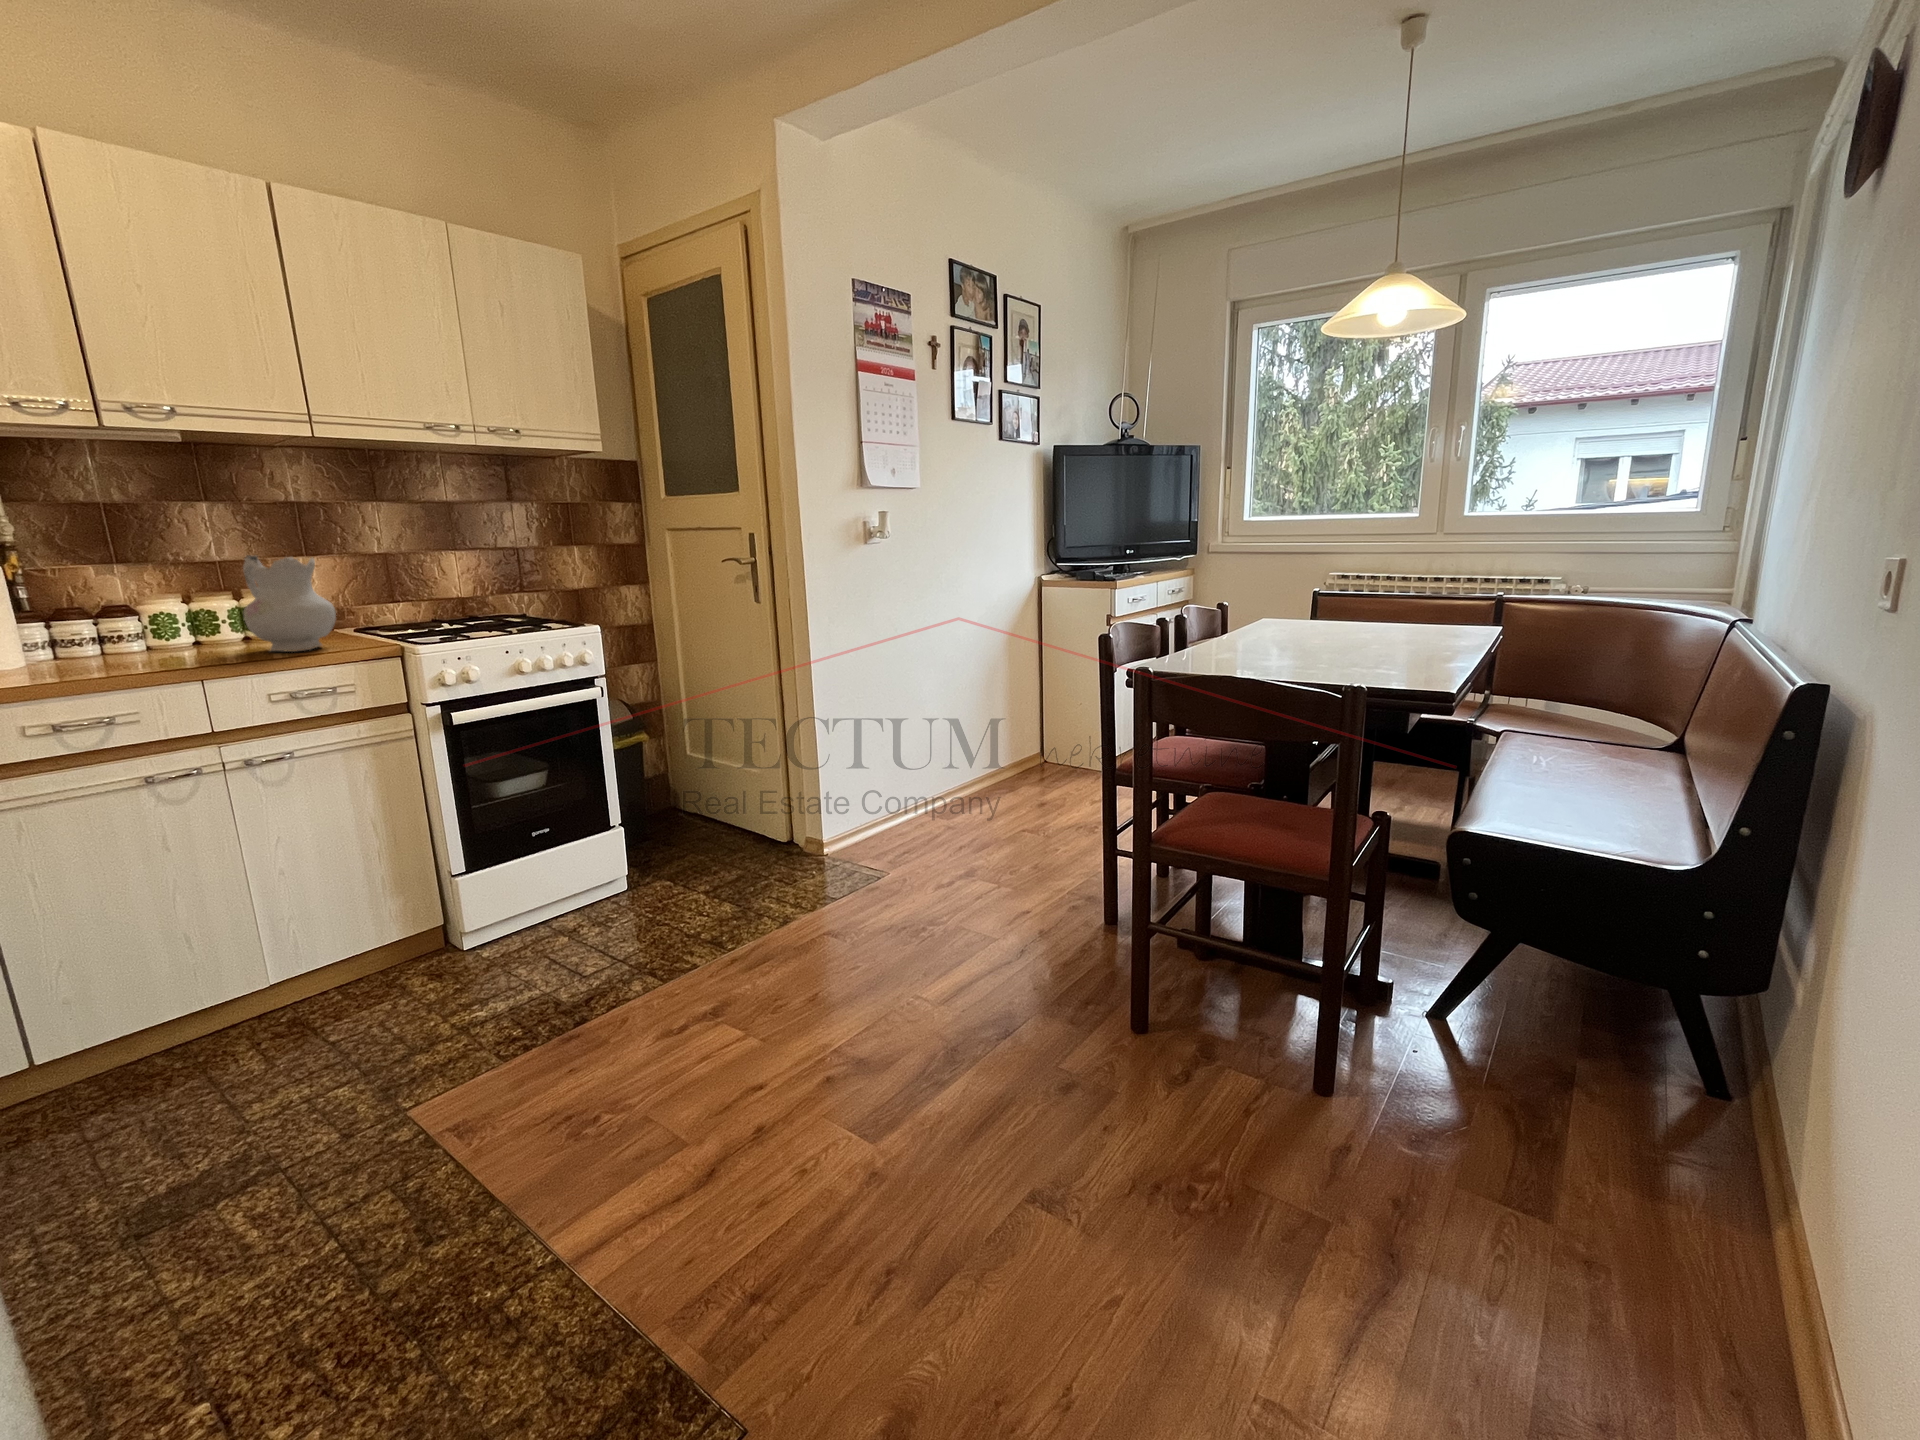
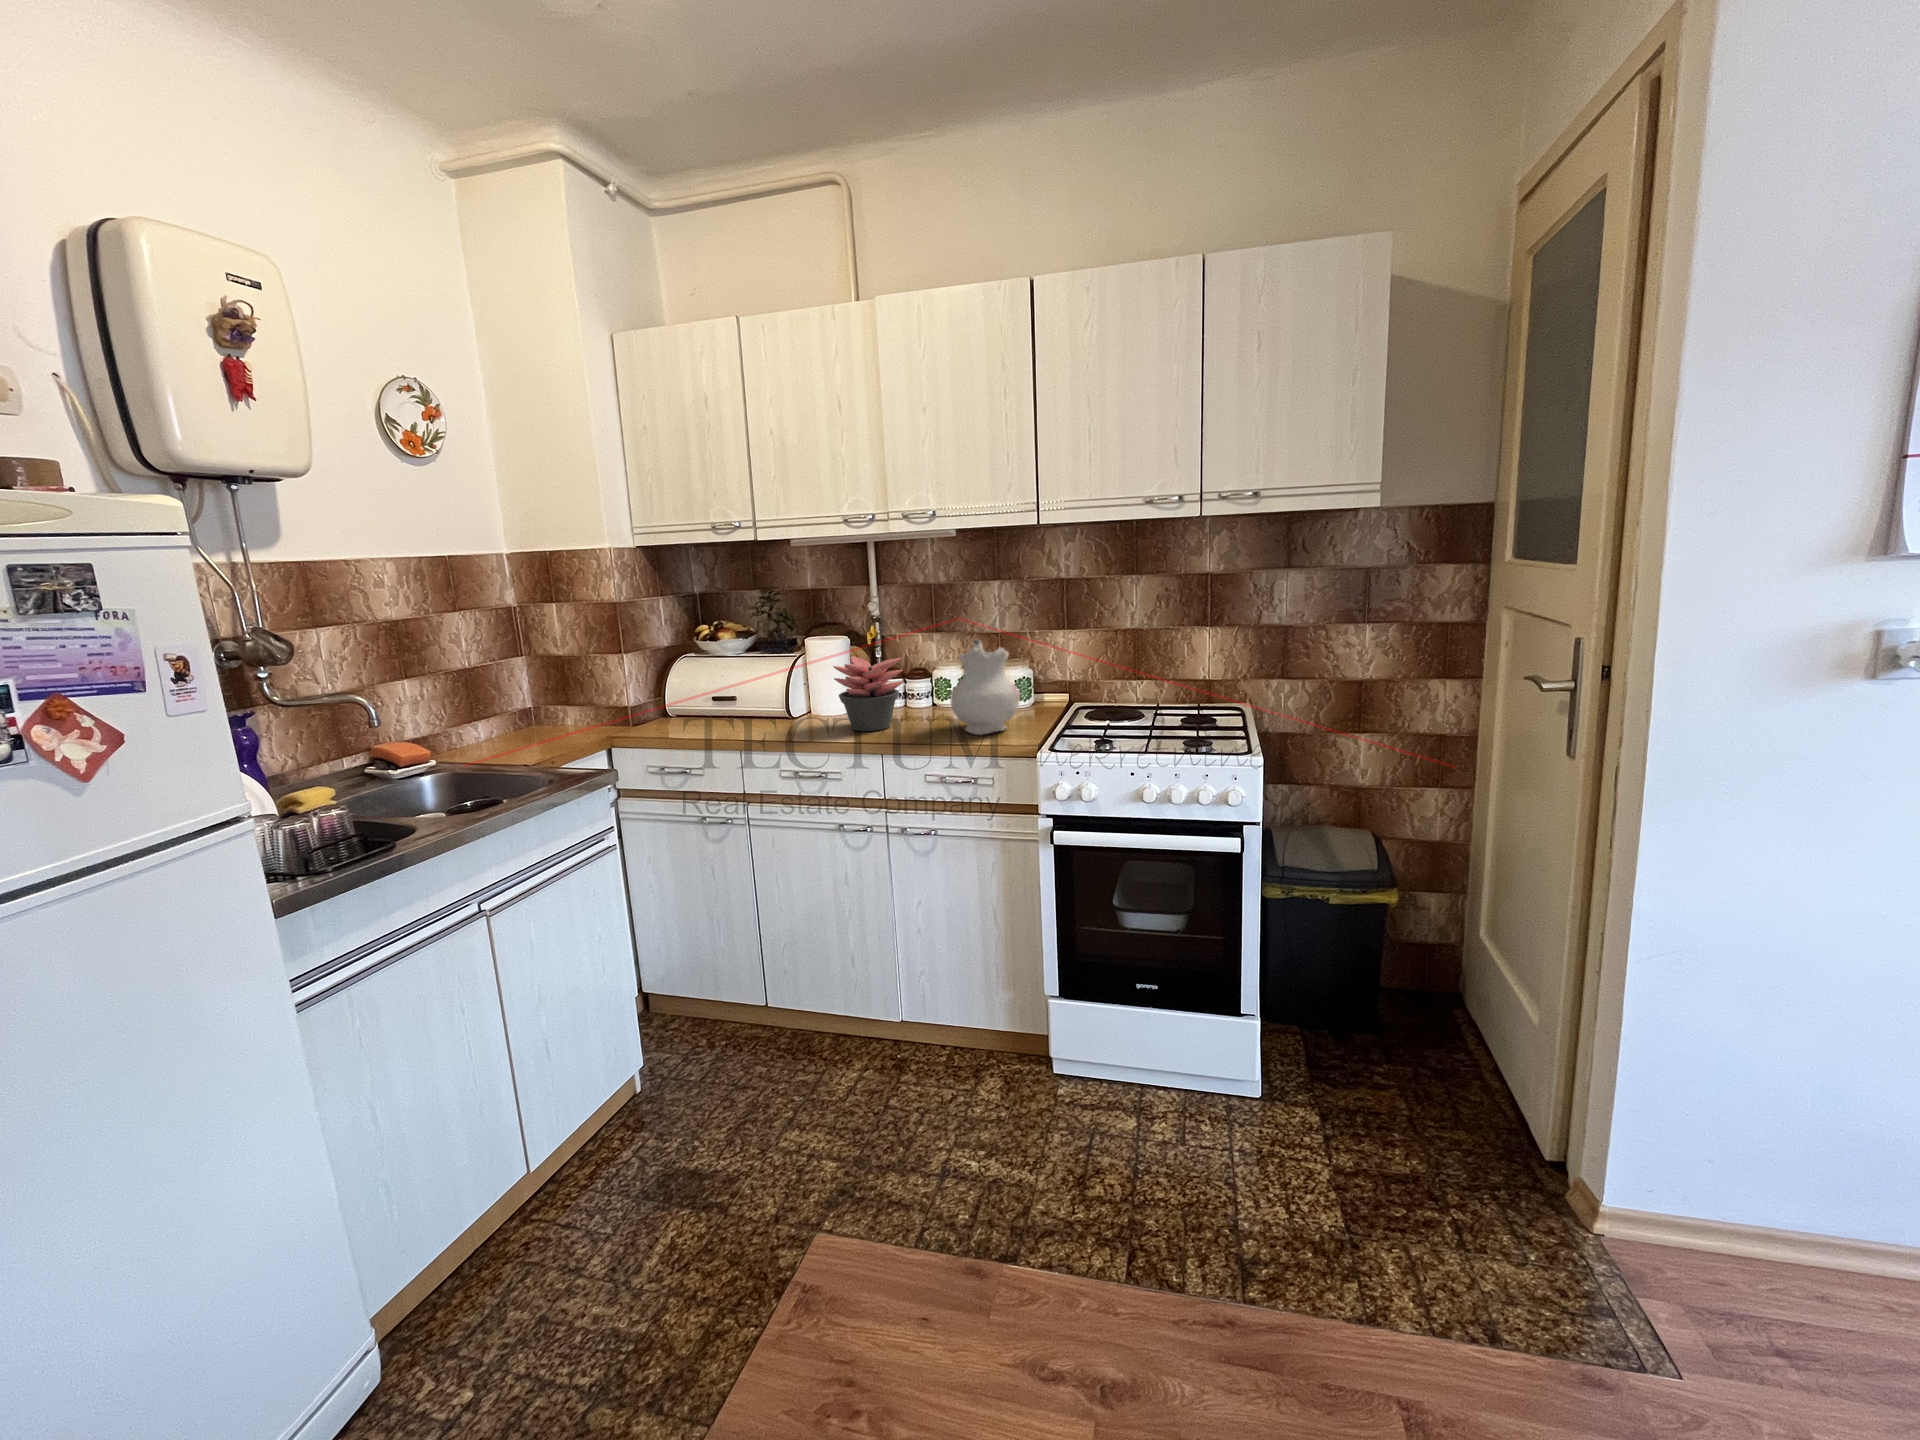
succulent plant: none [42,578,161,671] -> present [833,656,903,731]

